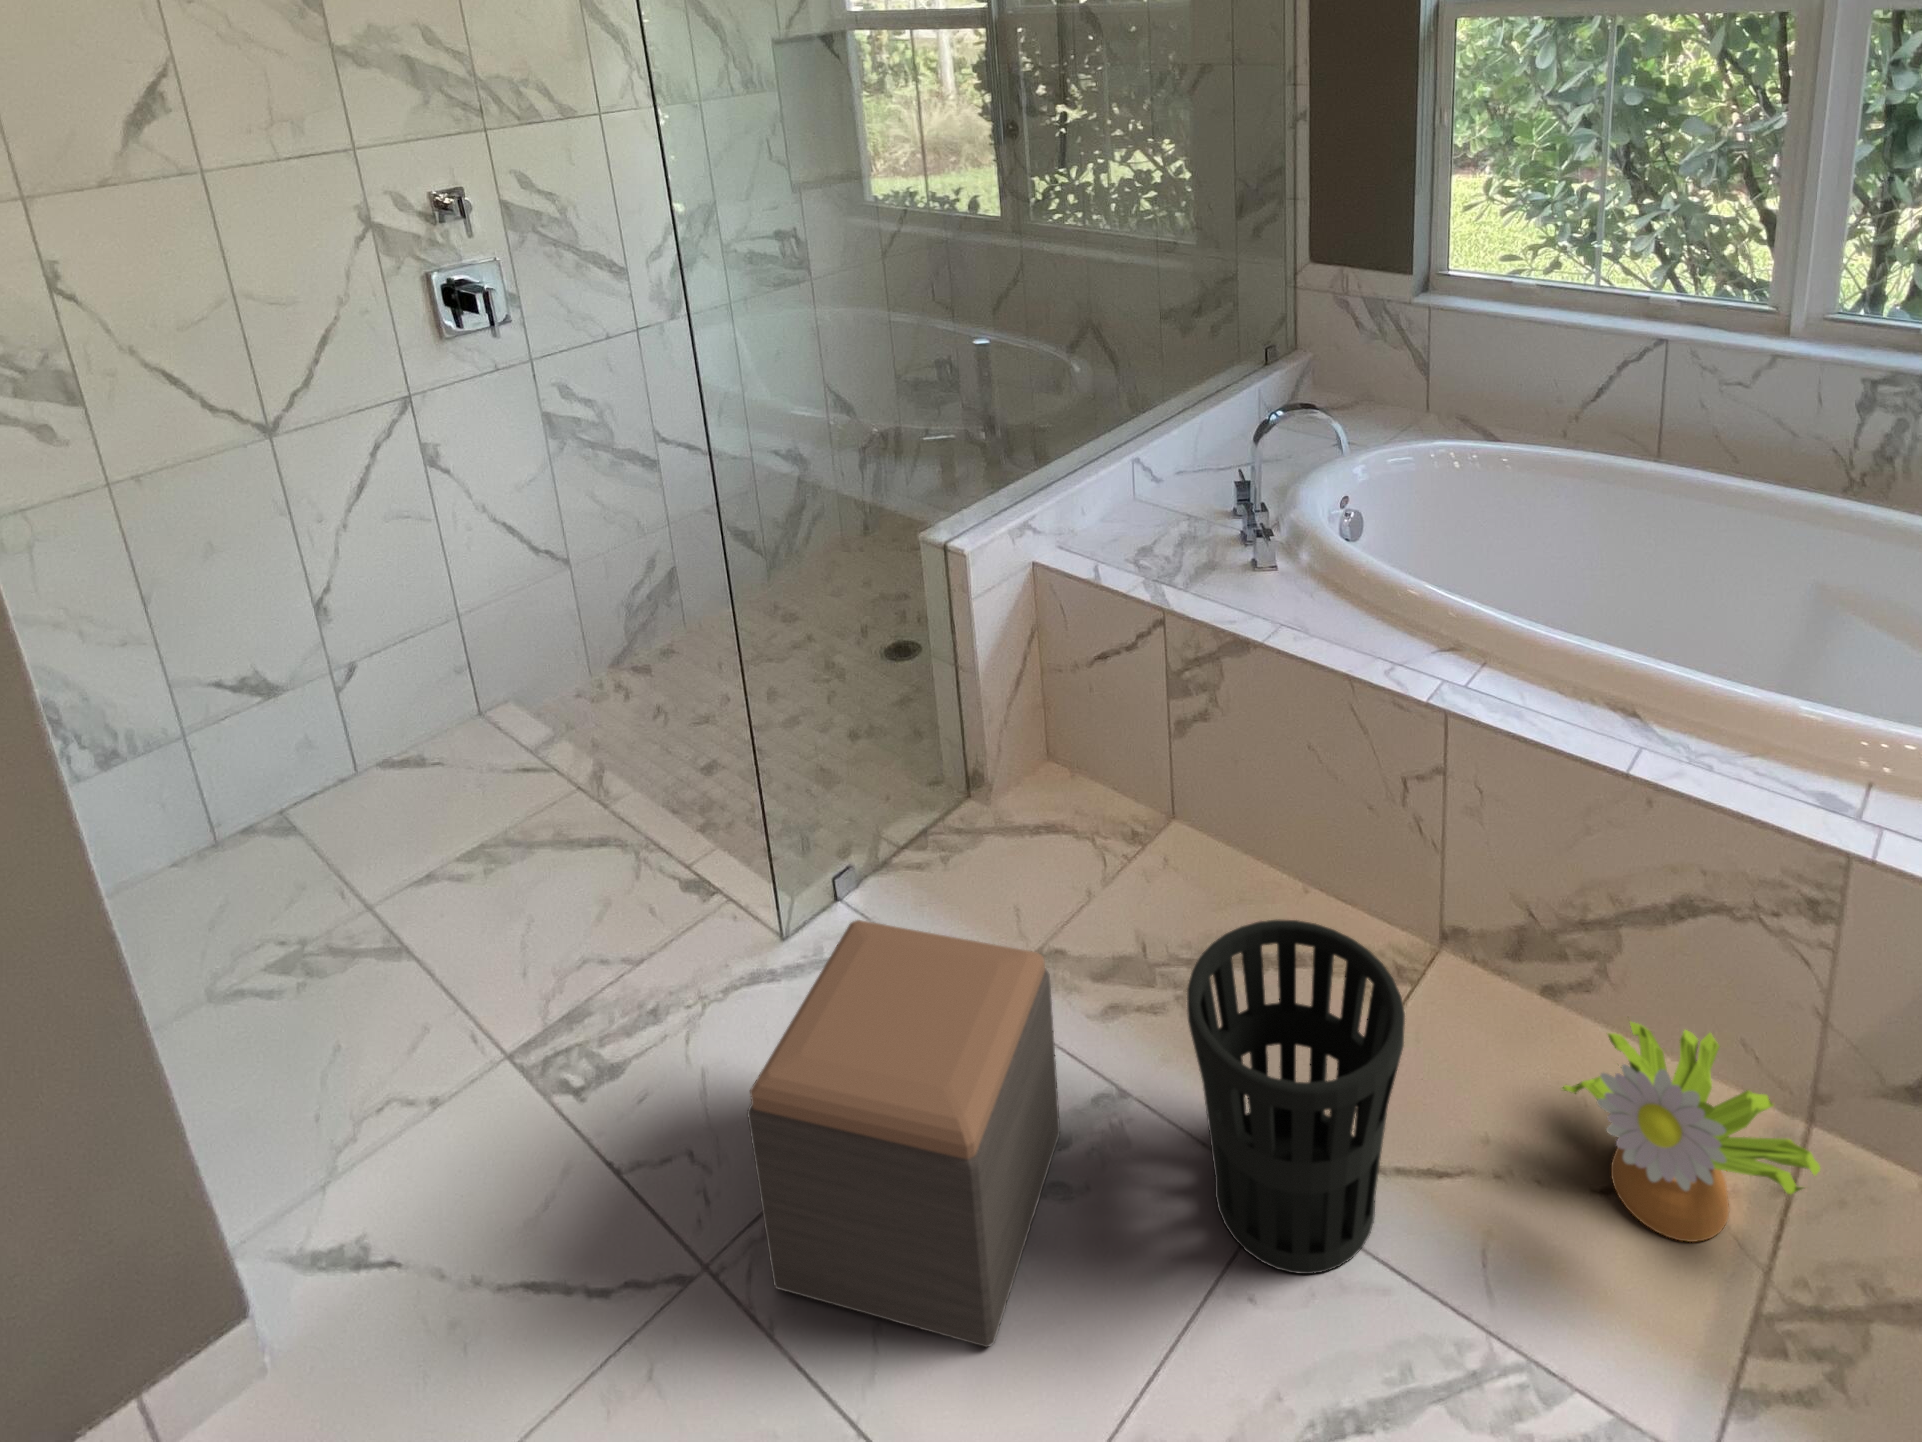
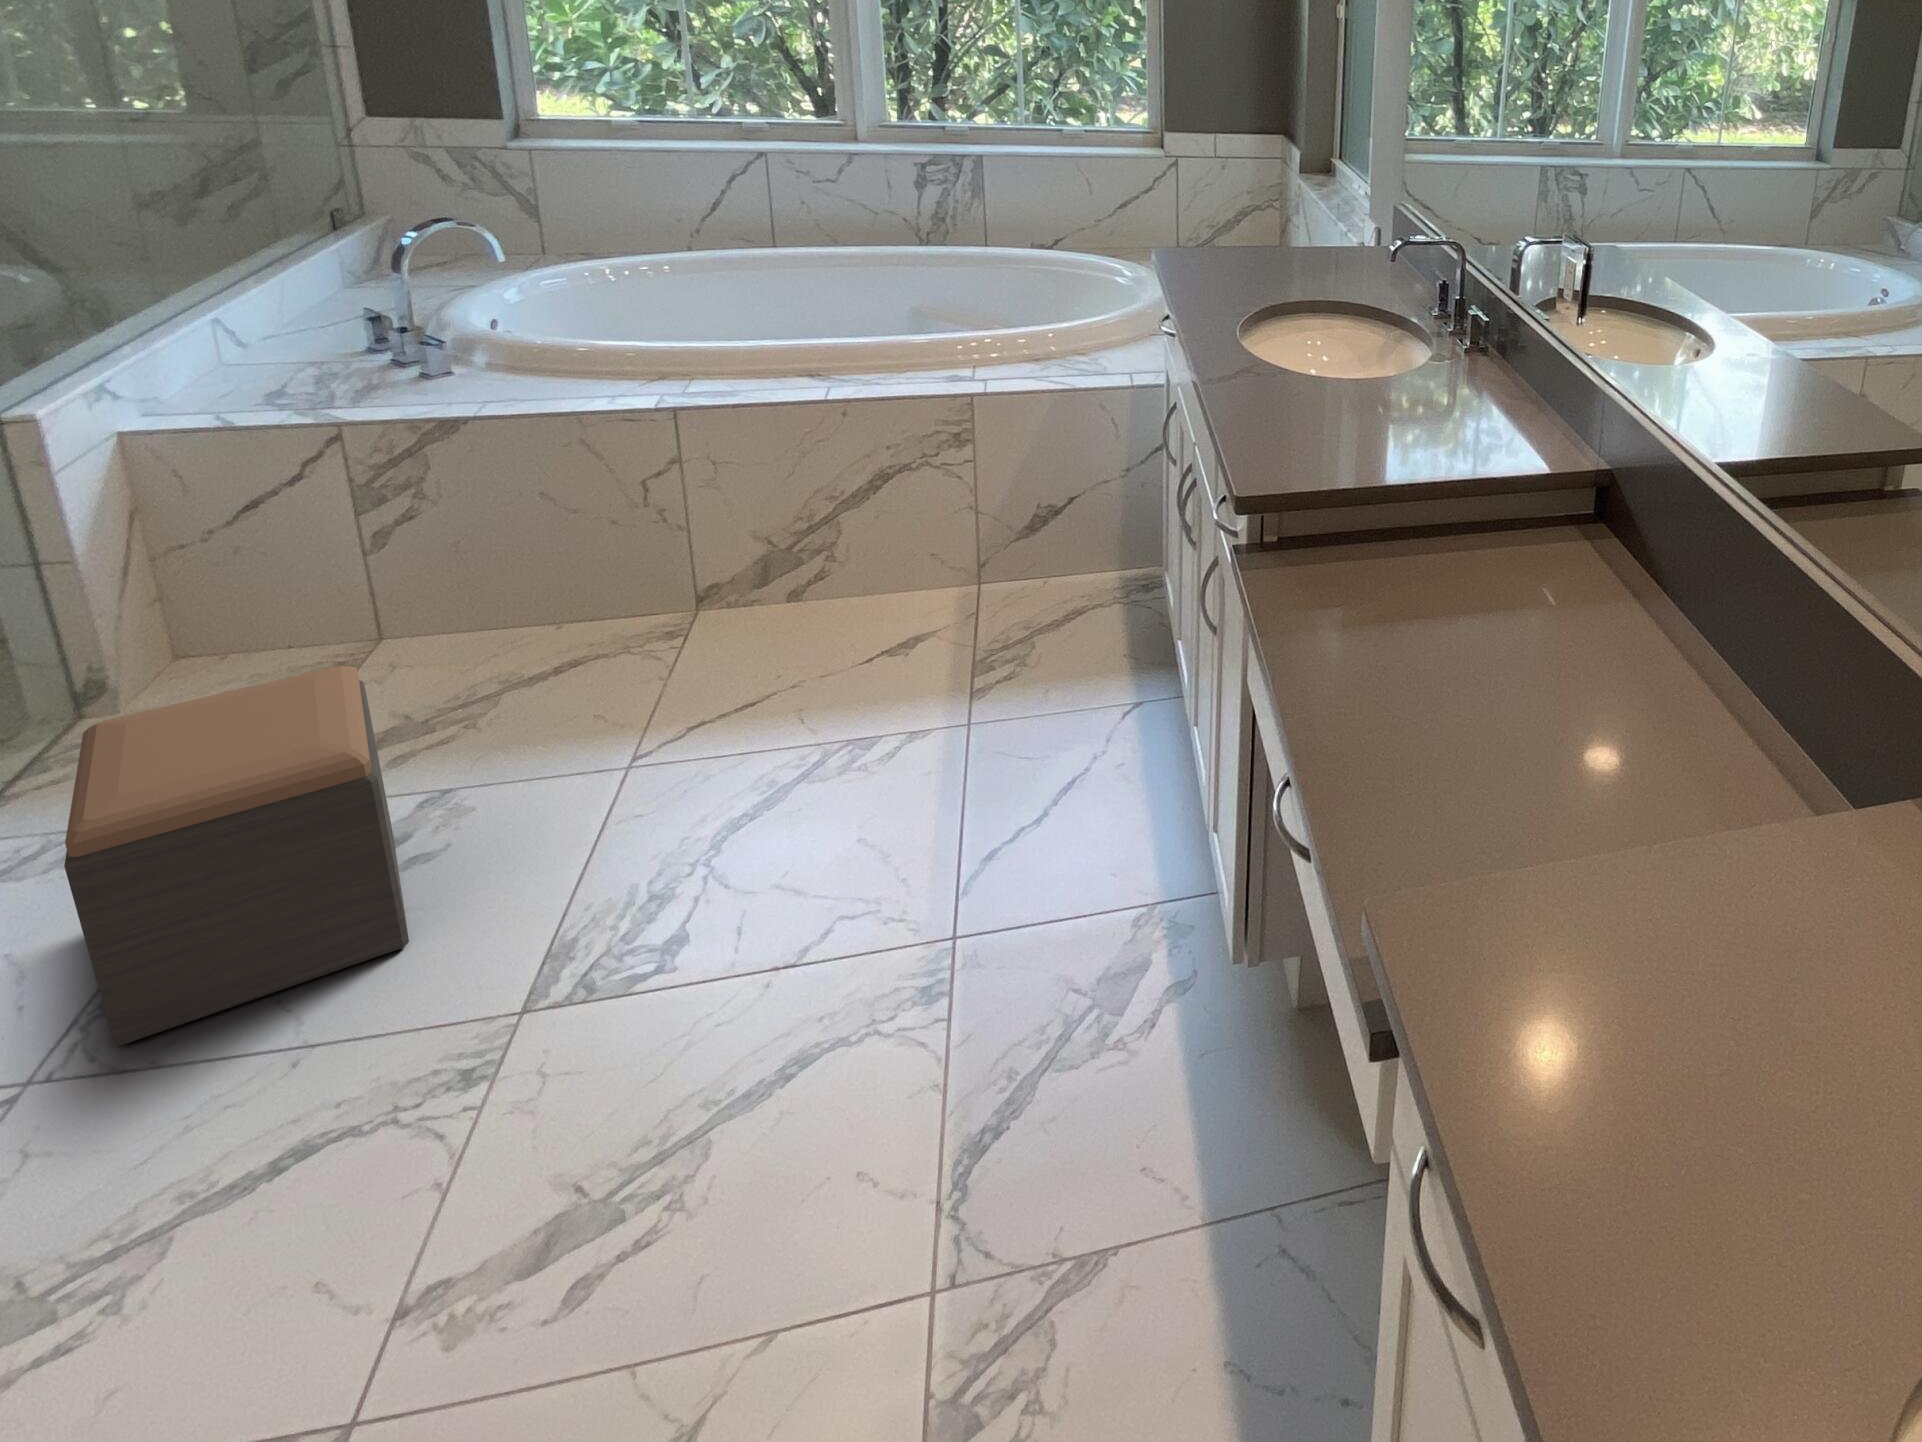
wastebasket: present [1187,919,1405,1274] -> none [517,562,711,803]
decorative plant: present [1562,1021,1820,1242] -> none [818,550,979,668]

